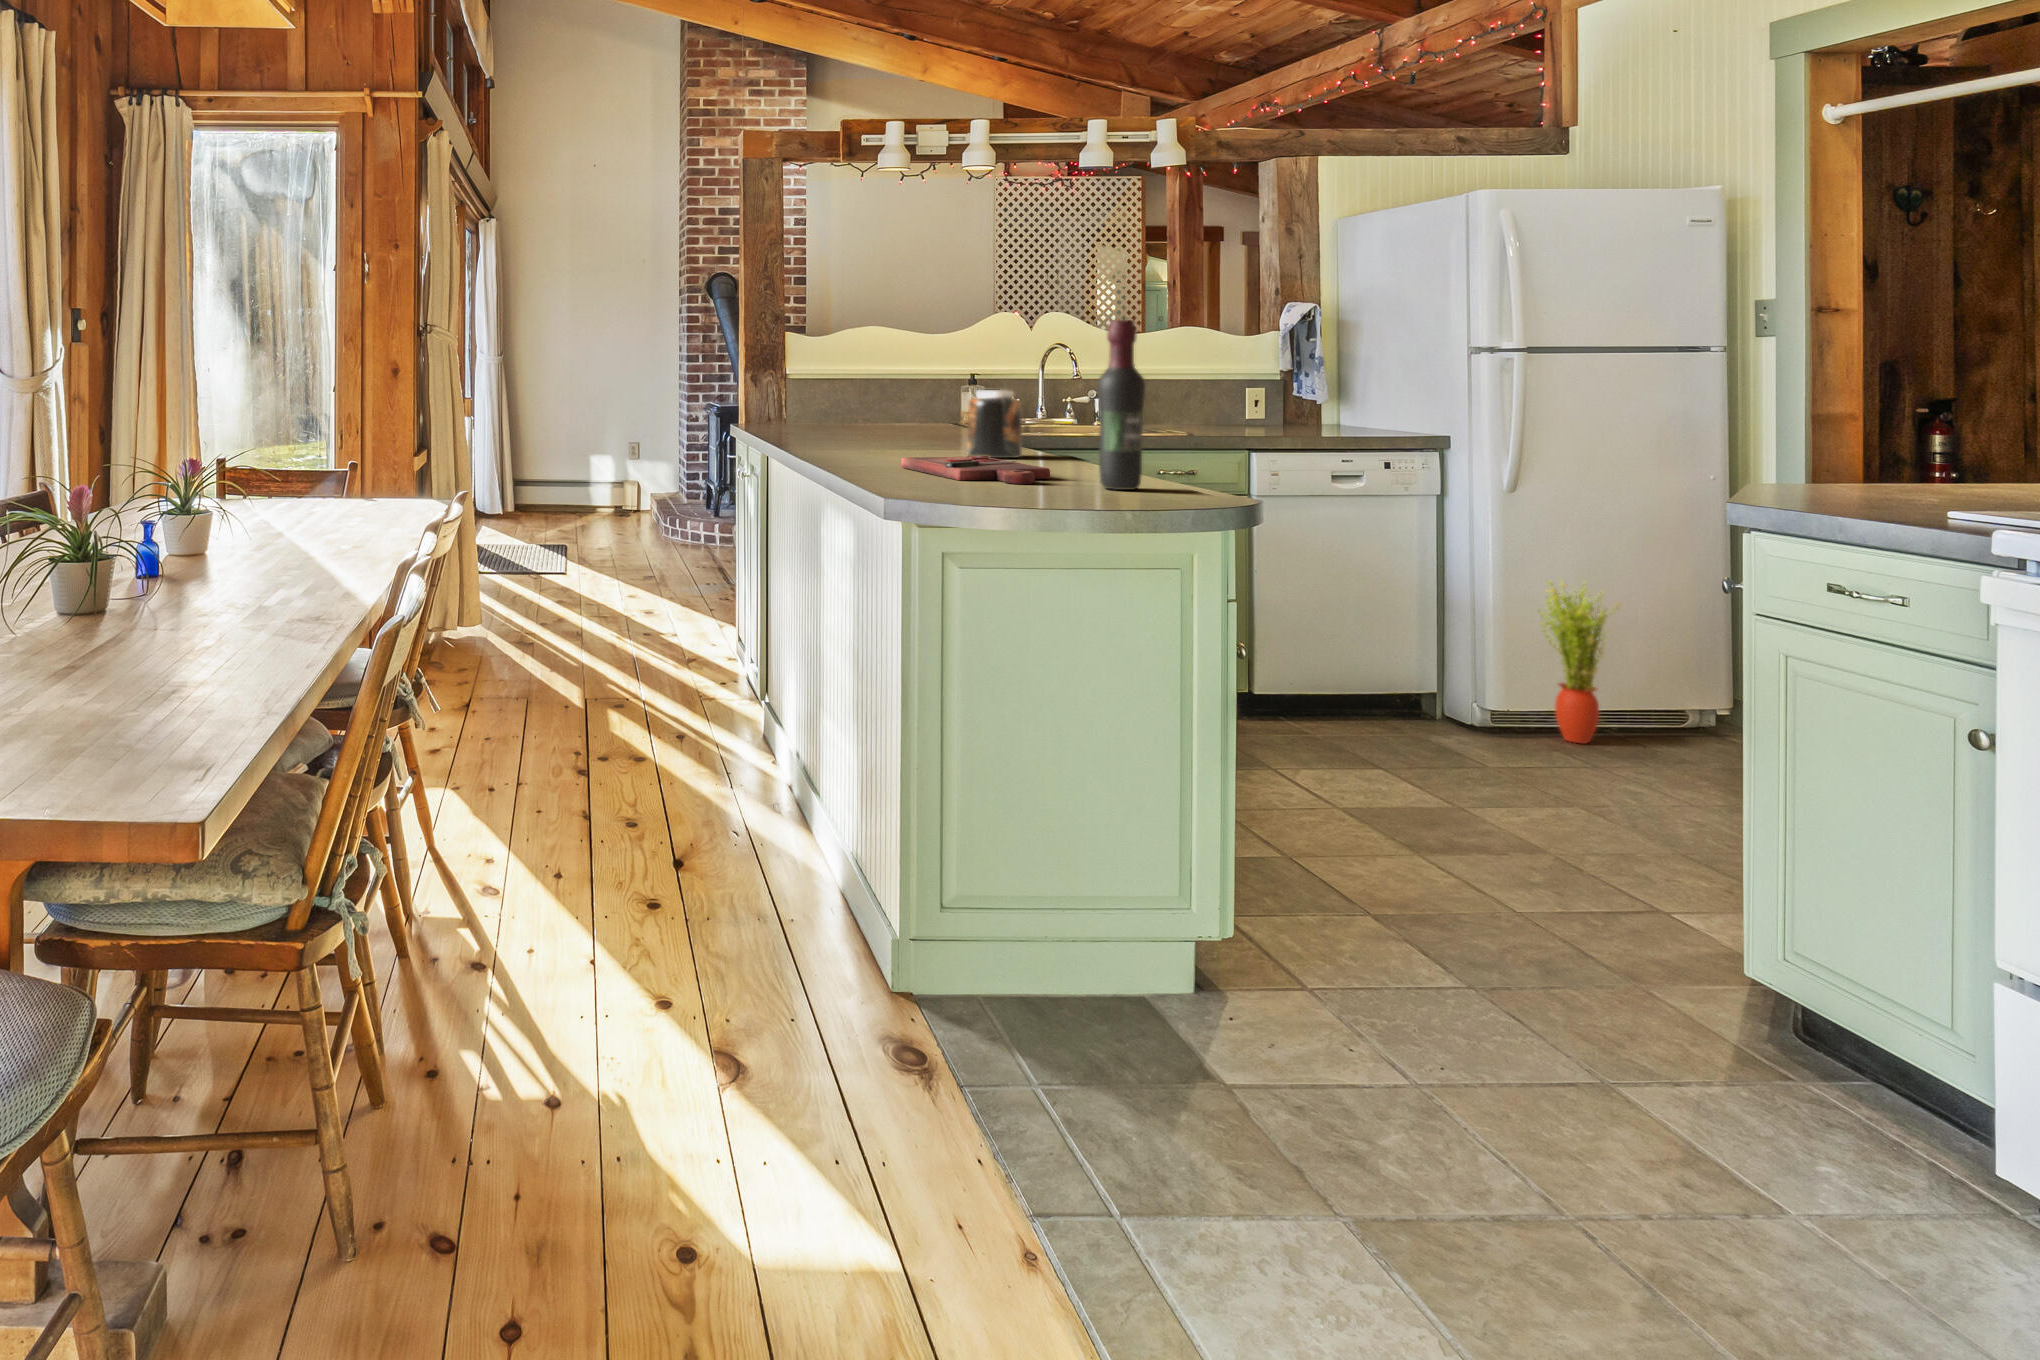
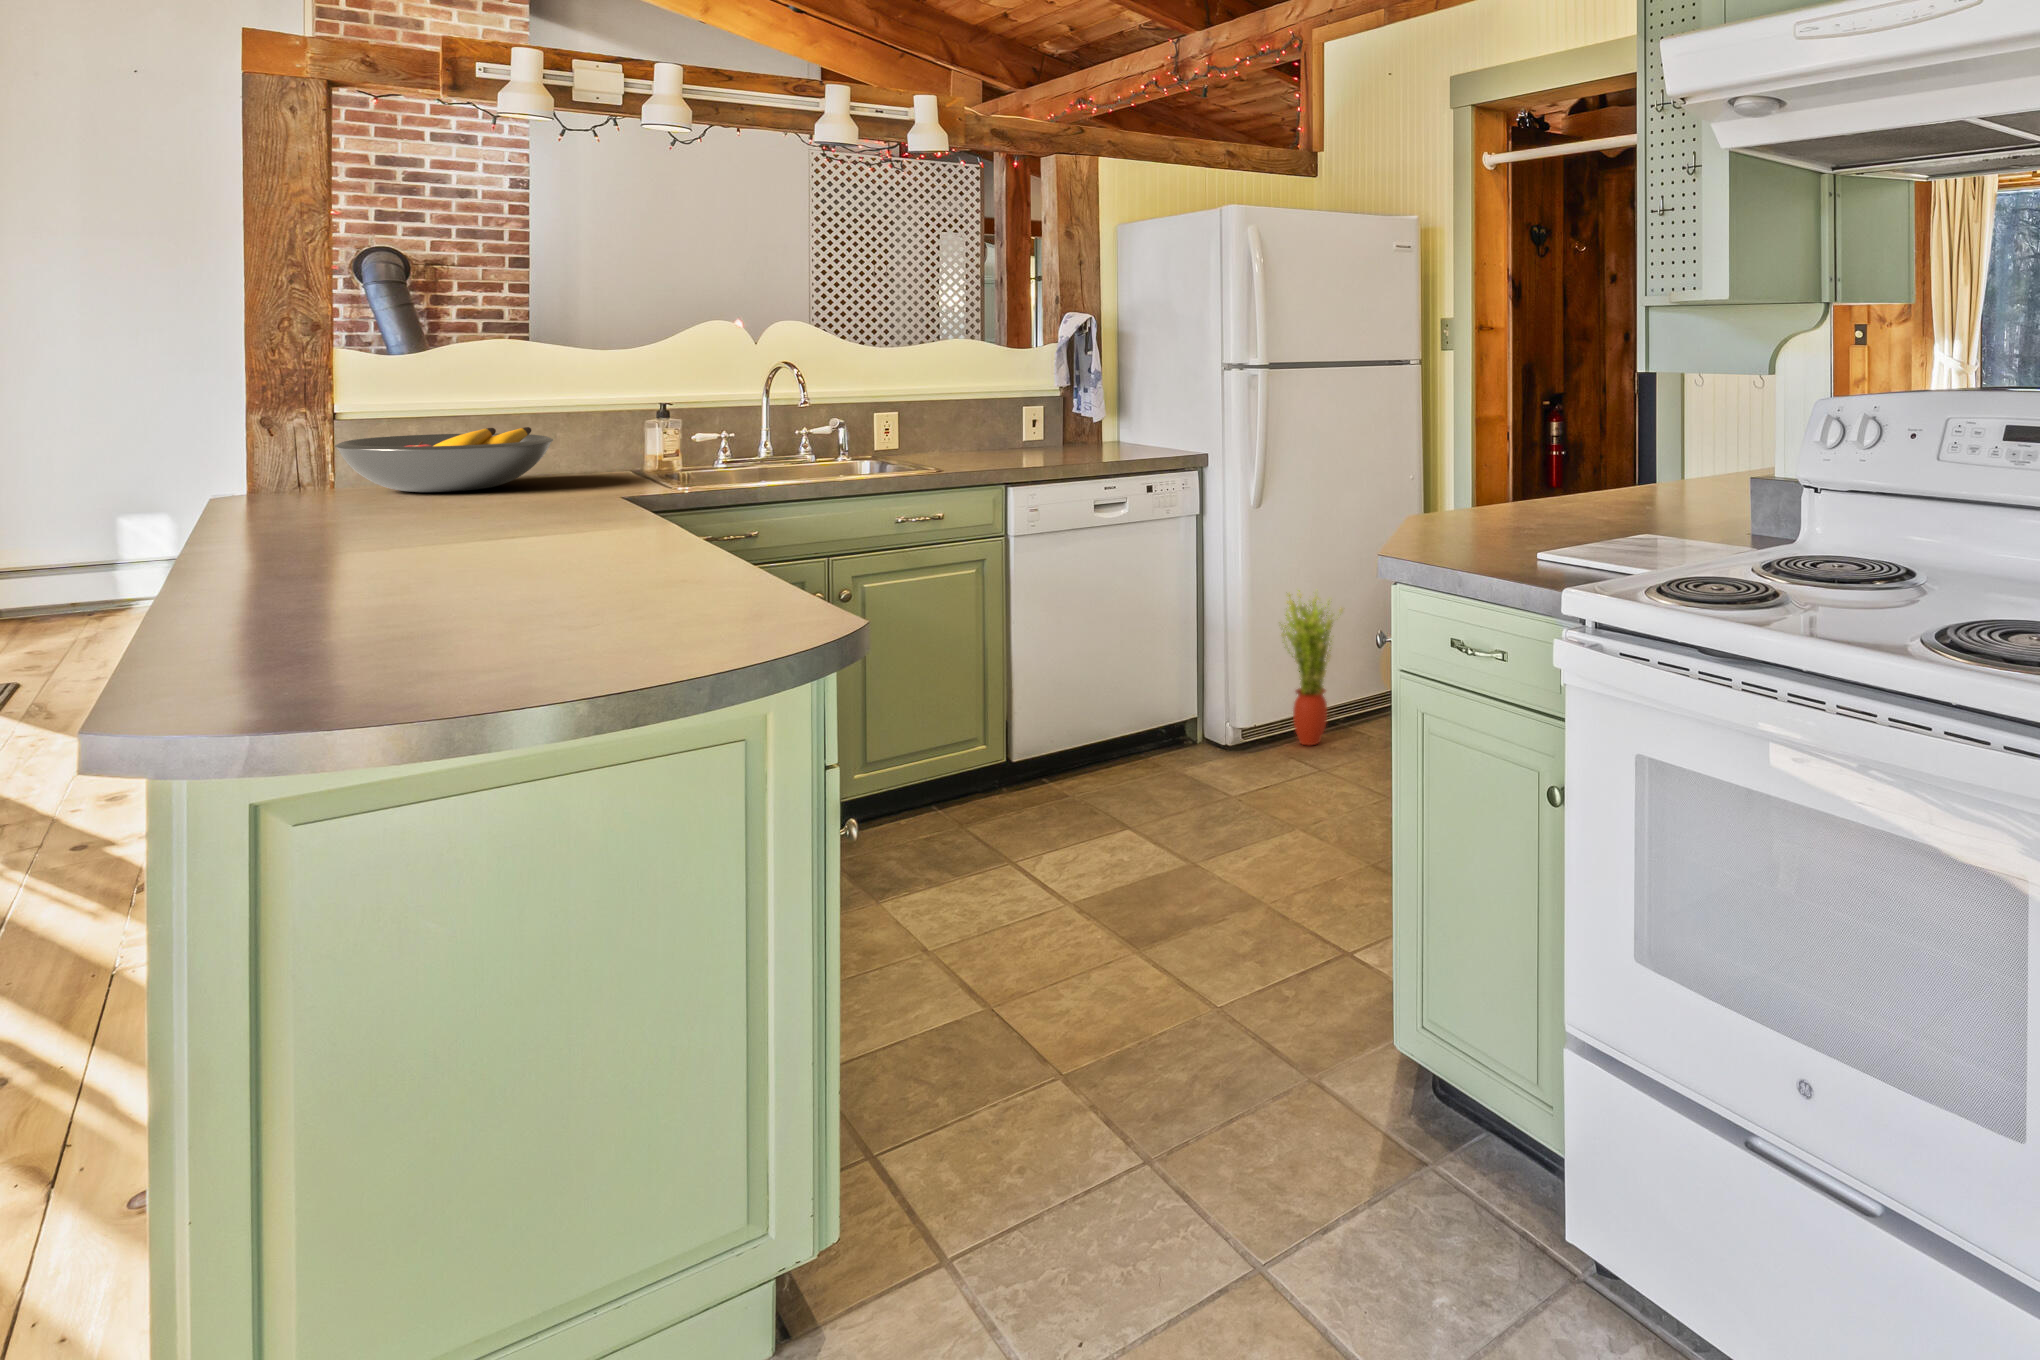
wine bottle: present [1098,320,1145,490] -> none [666,364,742,617]
fruit bowl: none [800,389,921,431] -> present [335,427,553,492]
jar: present [967,390,1022,458] -> none [549,445,638,546]
cutting board: present [901,456,1050,484] -> none [366,558,612,621]

